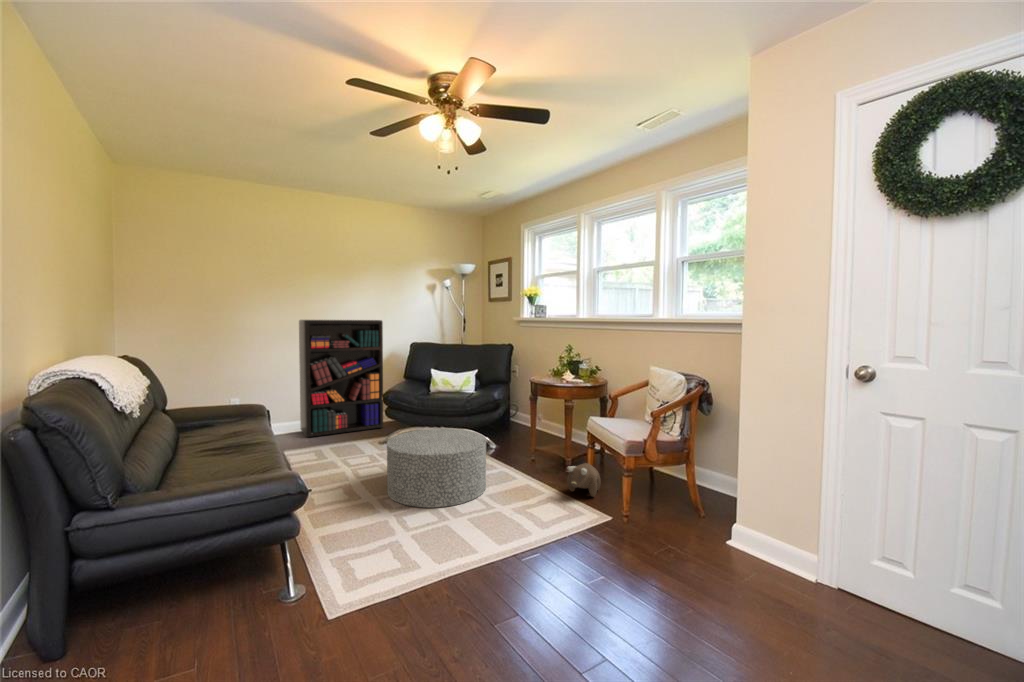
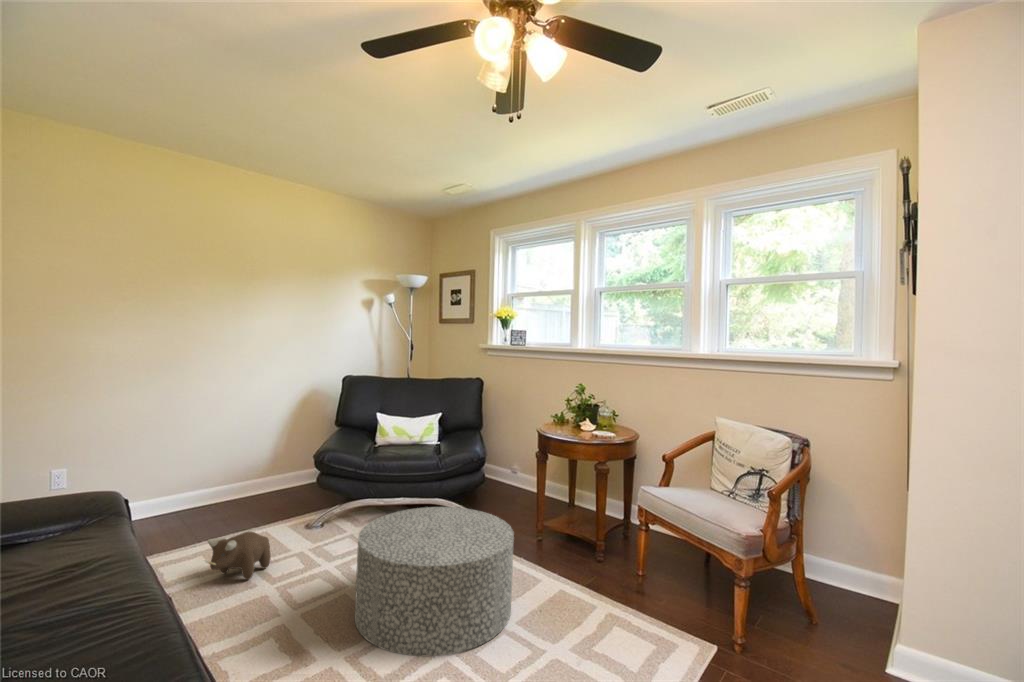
bookshelf: present [299,320,383,437] -> none [162,338,306,523]
plush toy: present [568,463,600,496] -> present [208,532,271,580]

